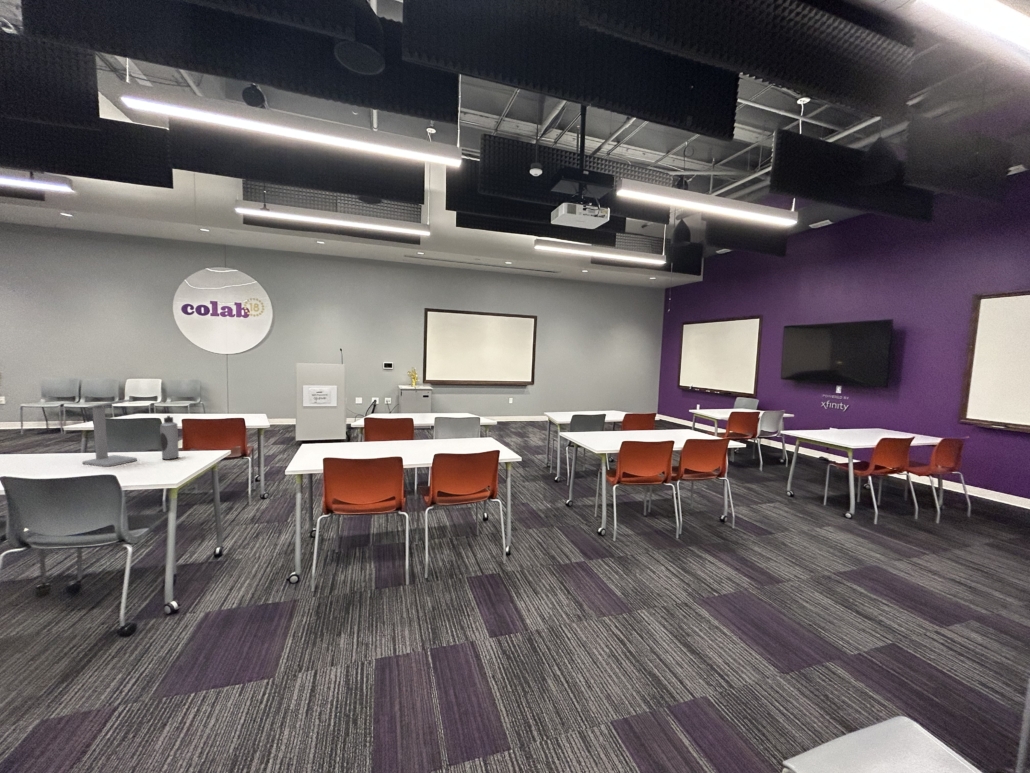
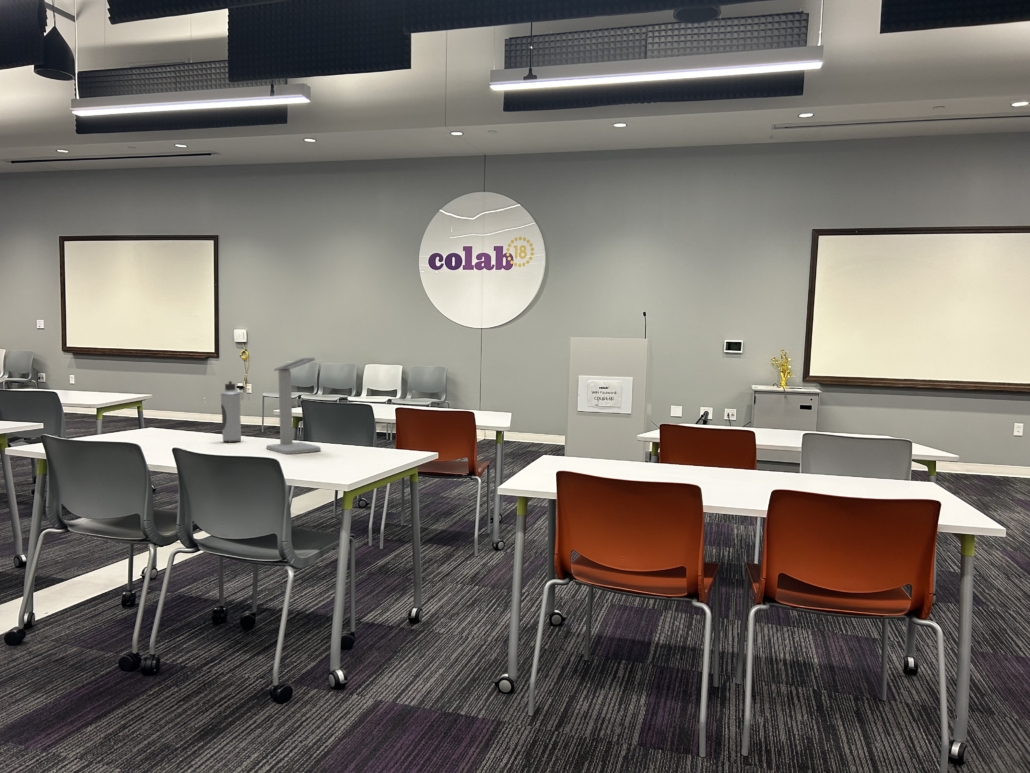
water bottle: present [160,416,179,460] -> present [221,381,241,442]

